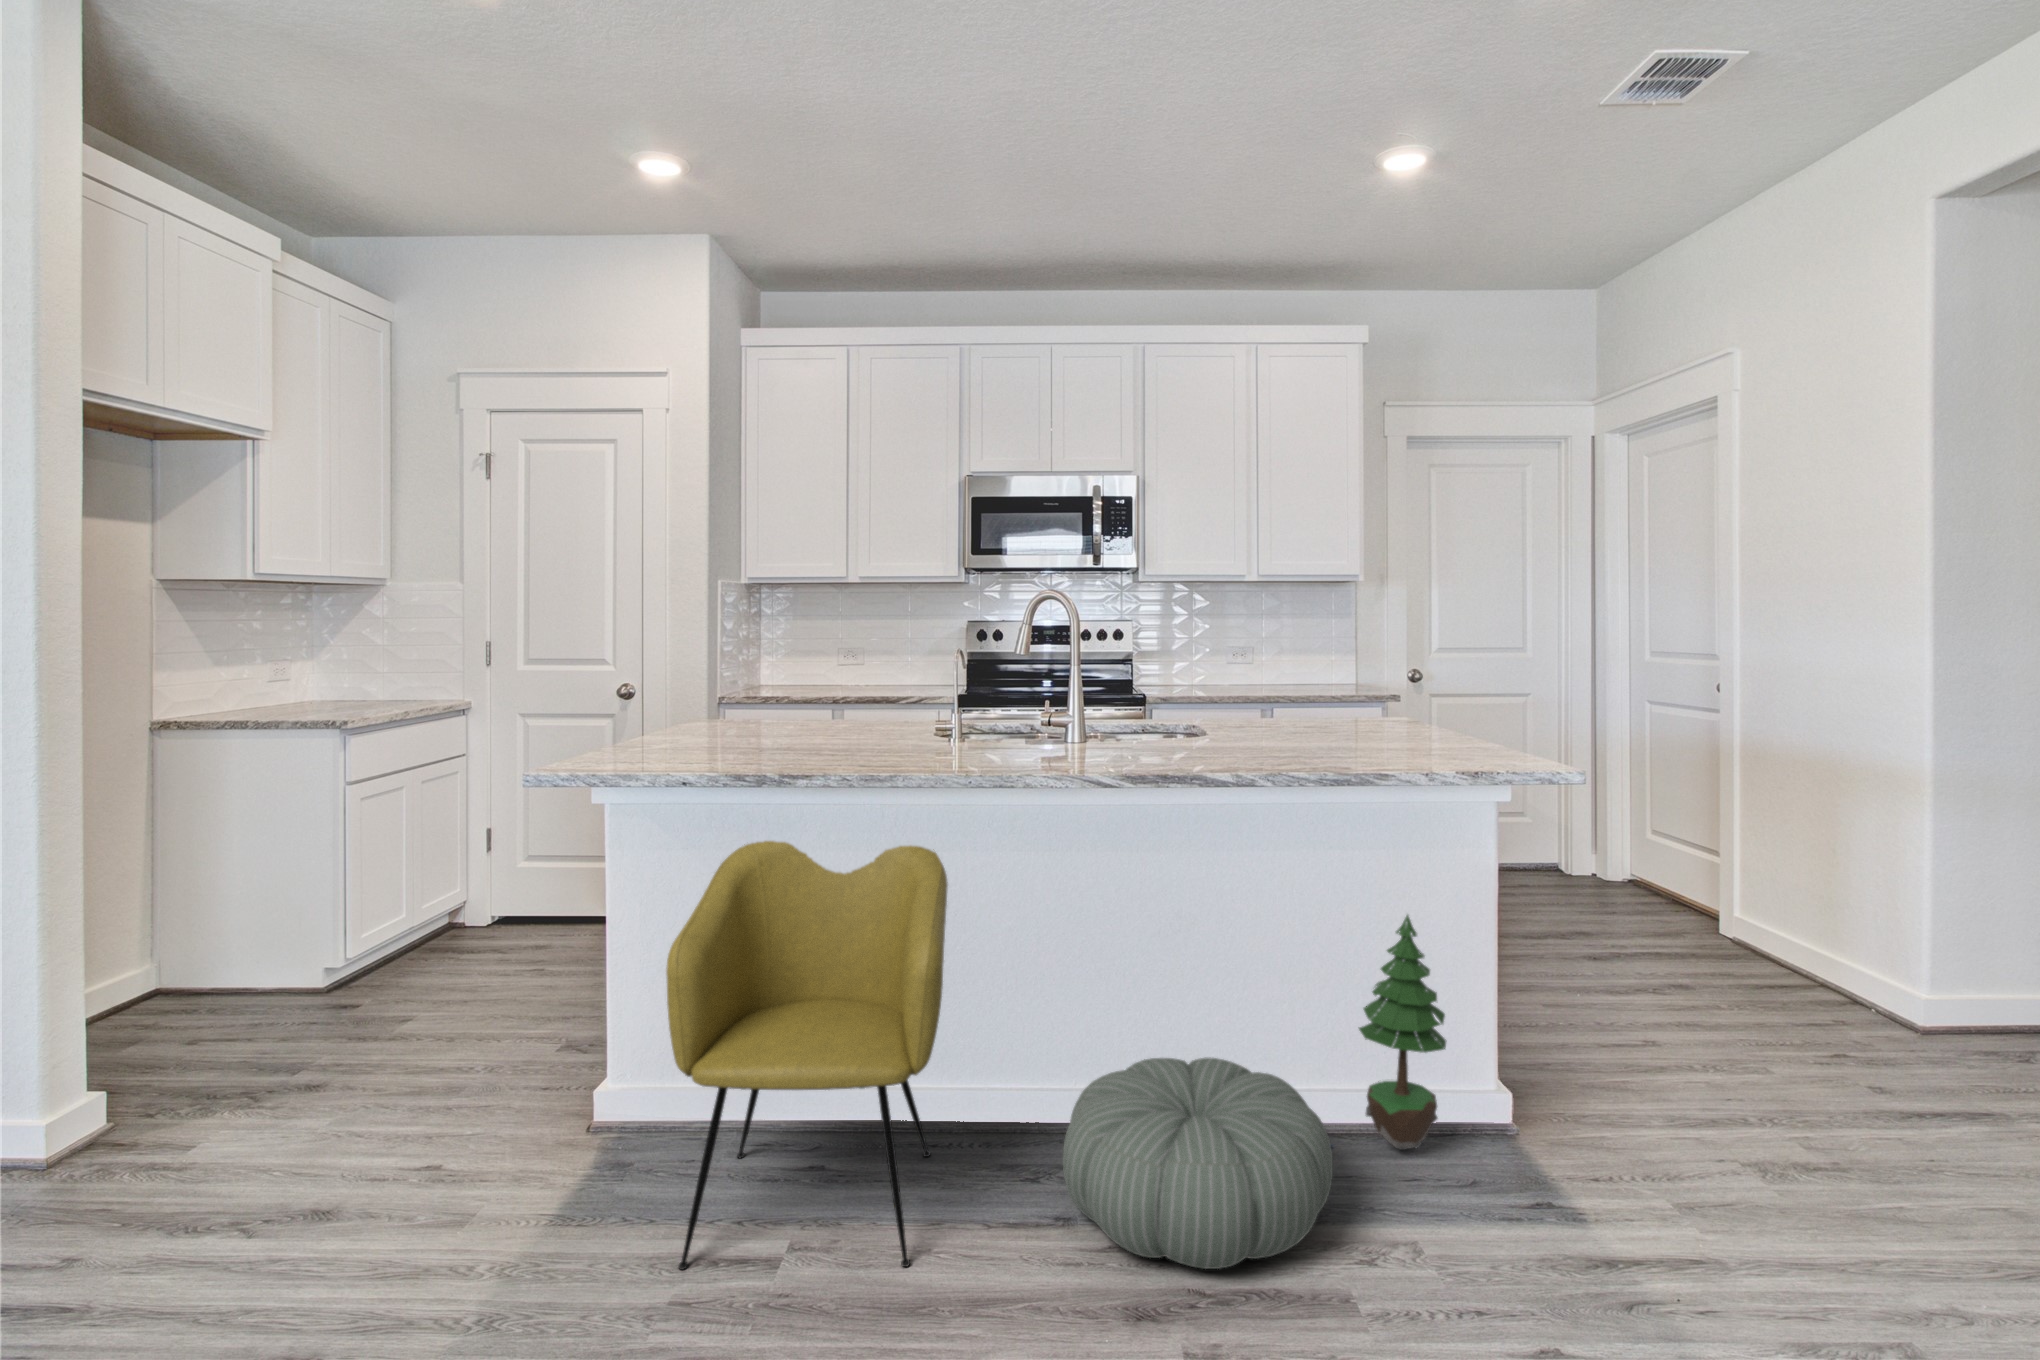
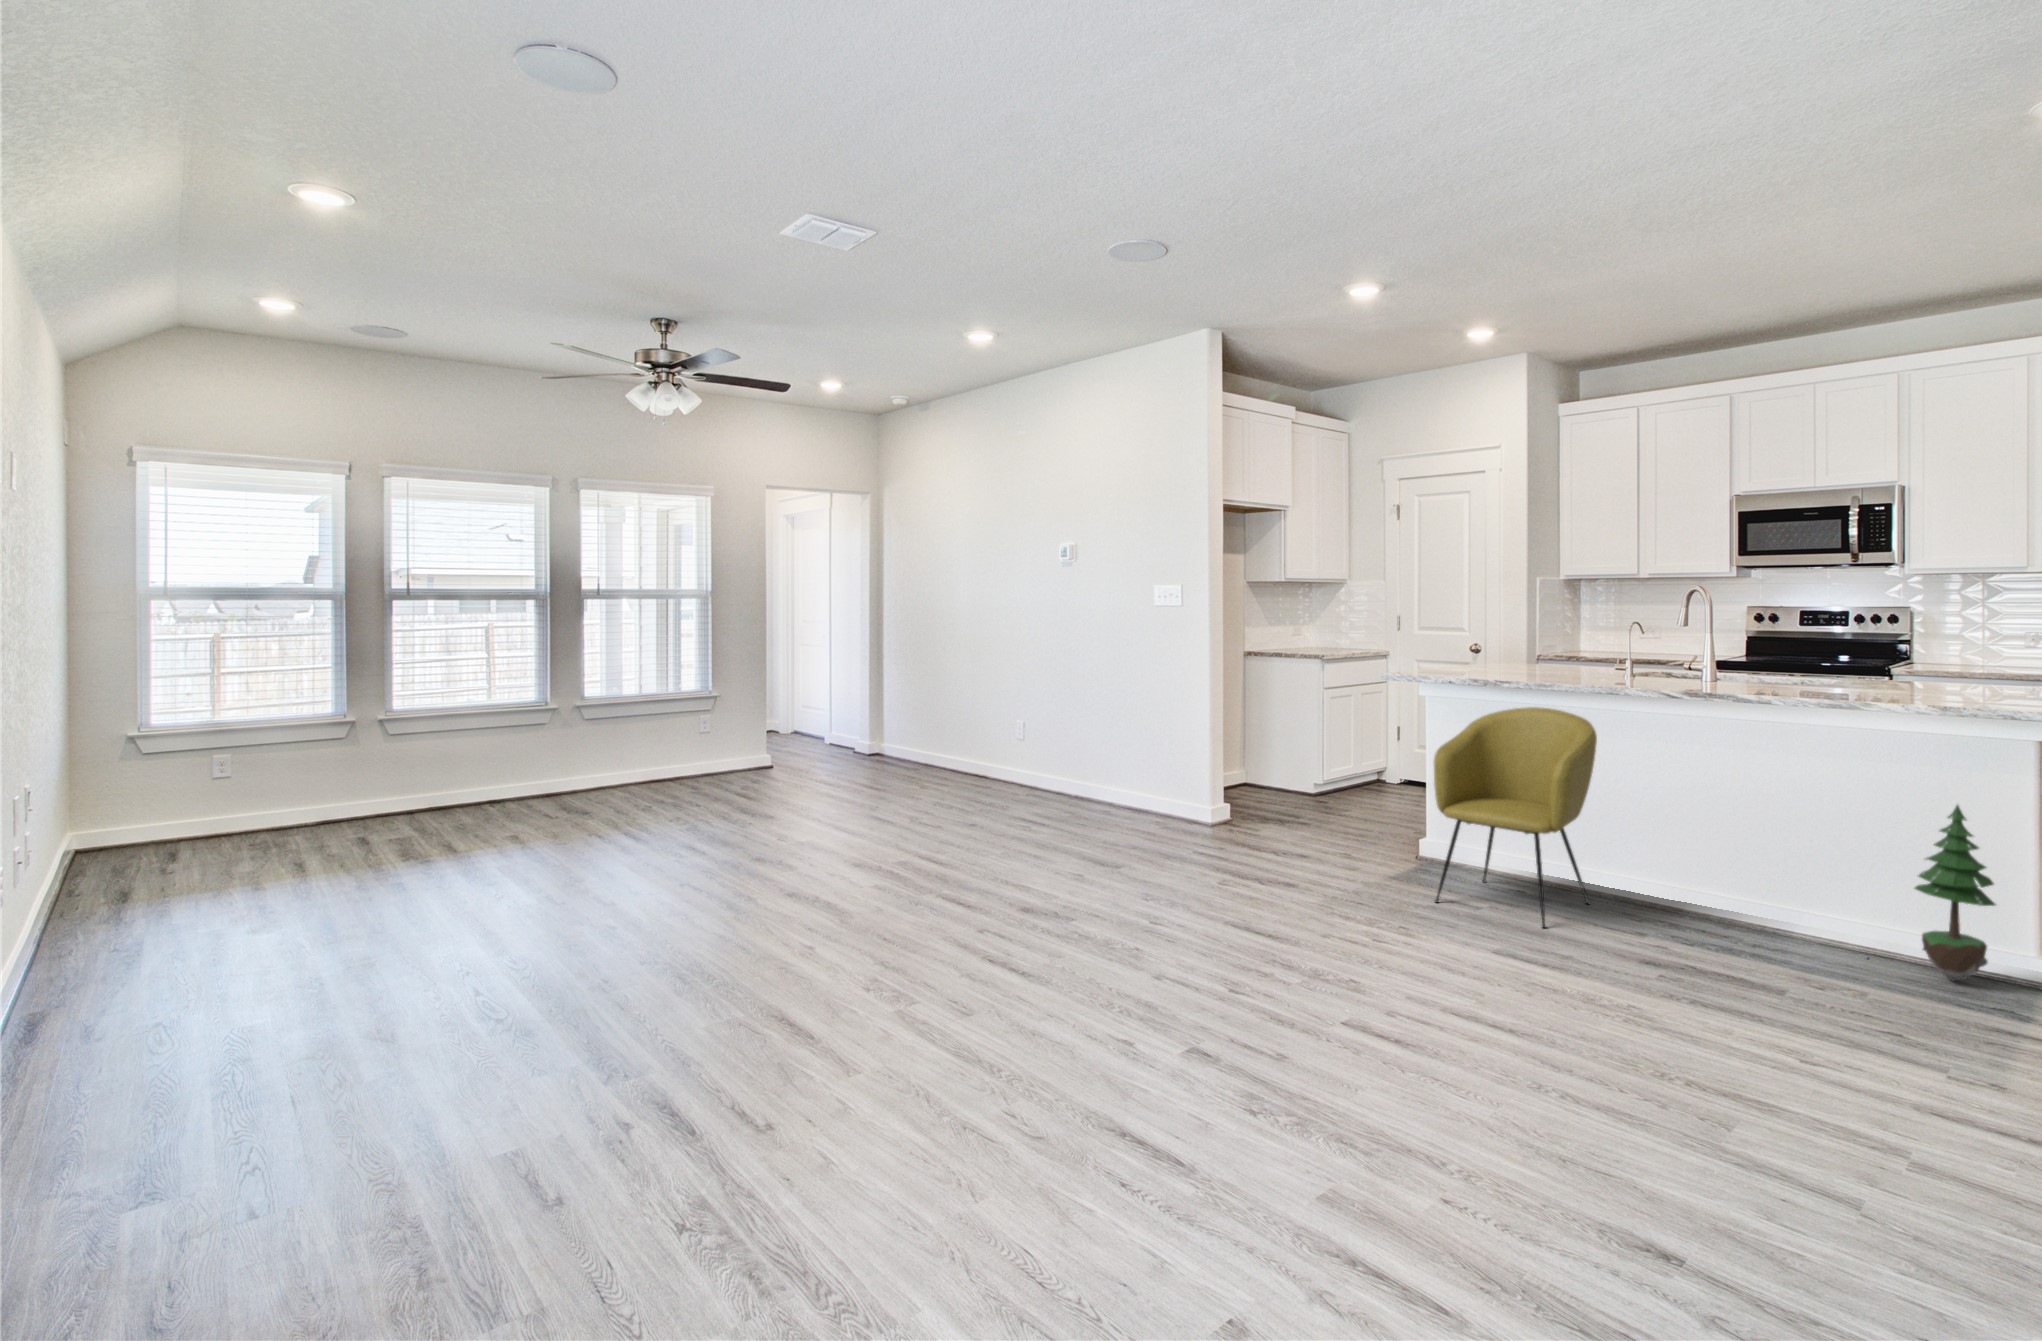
pouf: present [1063,1057,1333,1269] -> none [1647,871,1845,978]

